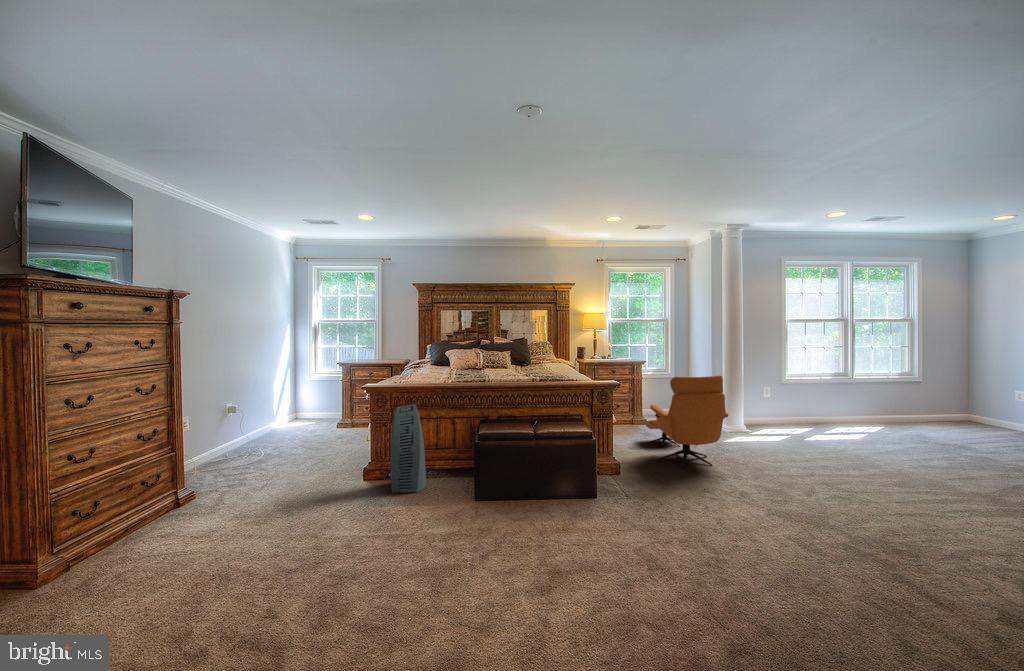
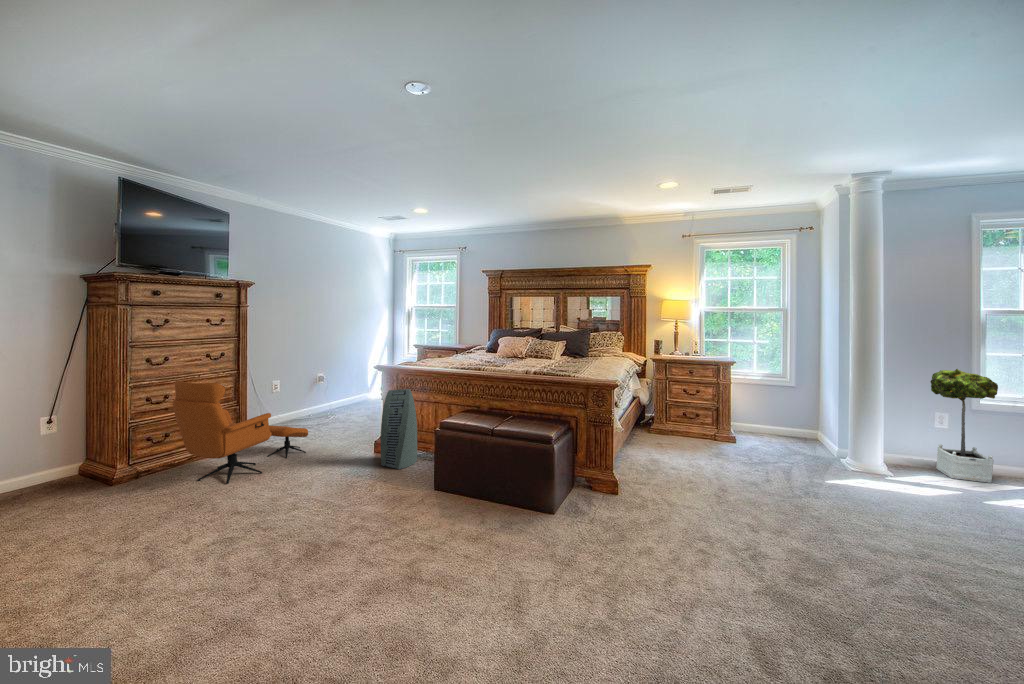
potted tree: none [799,345,843,424] -> present [930,369,998,483]
armchair: present [645,376,728,468] -> present [172,381,308,483]

